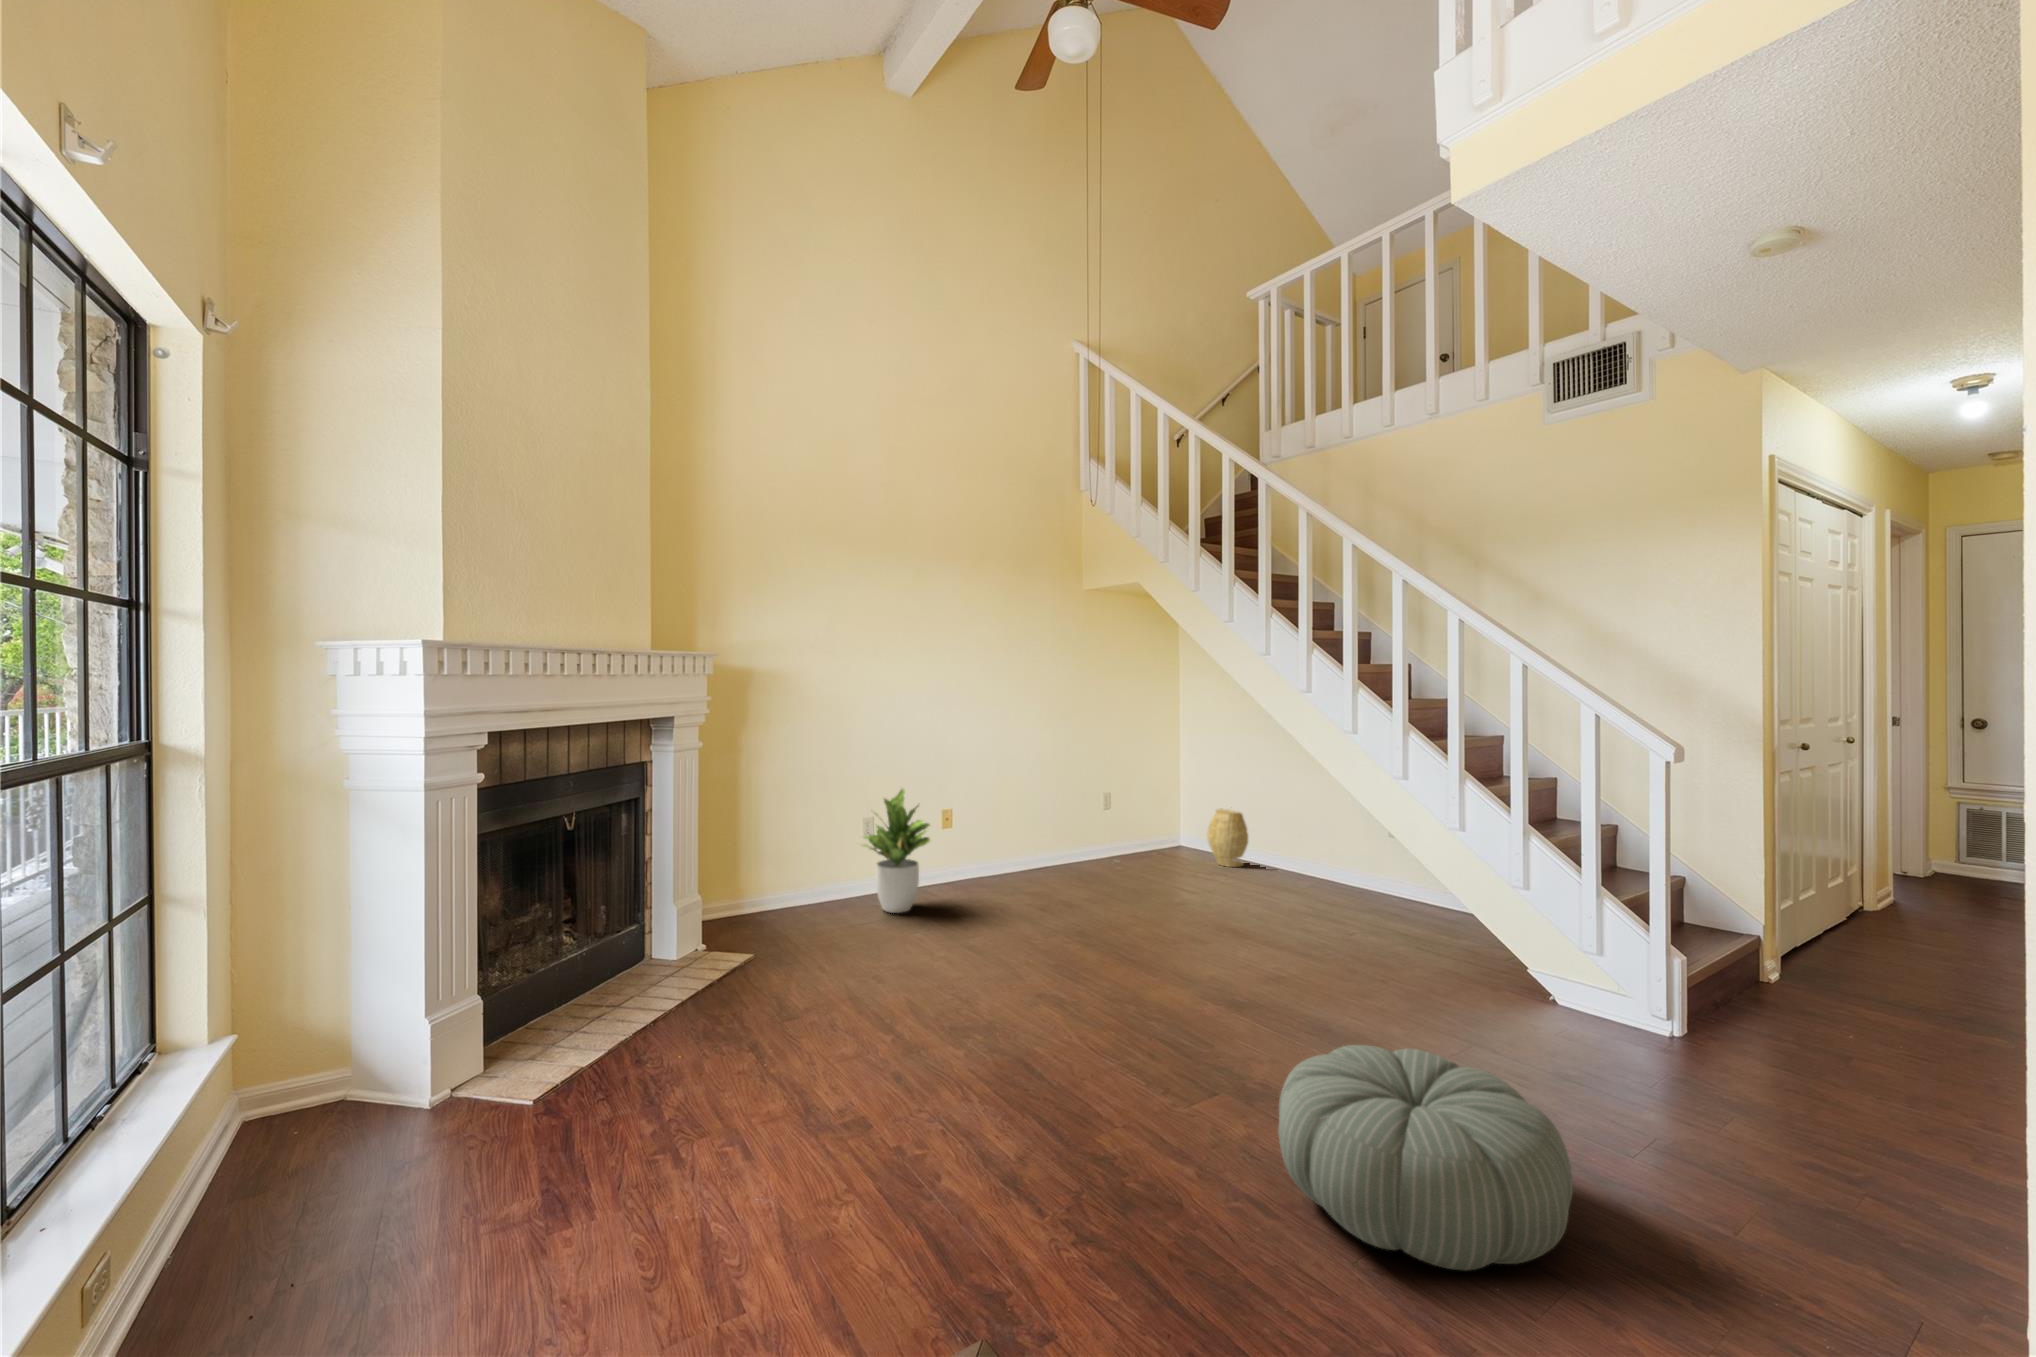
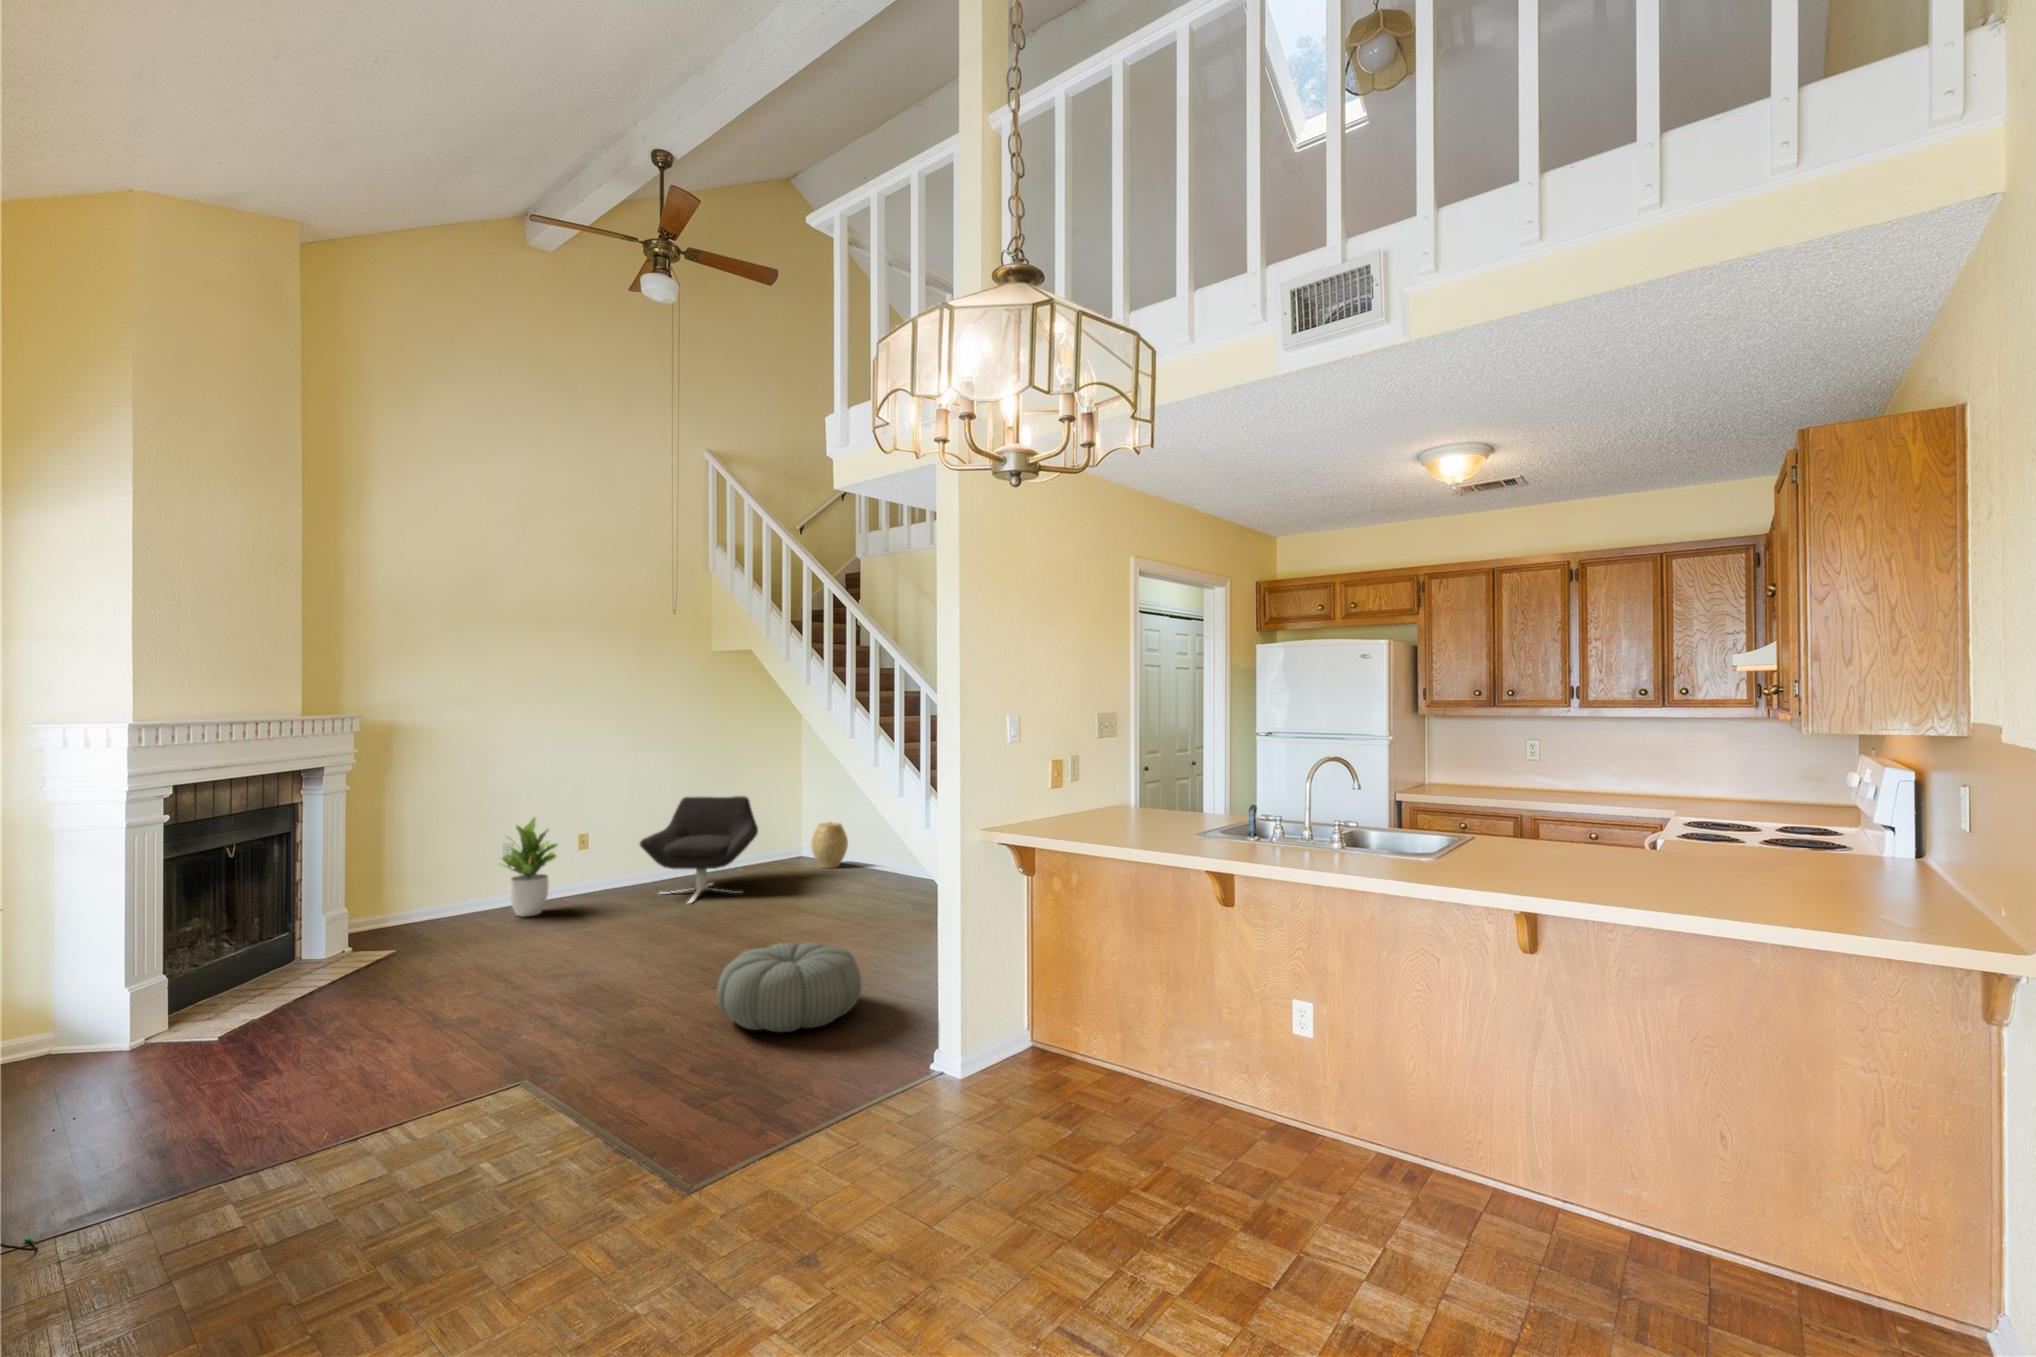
lounge chair: none [1020,769,1159,910] -> present [640,796,758,903]

